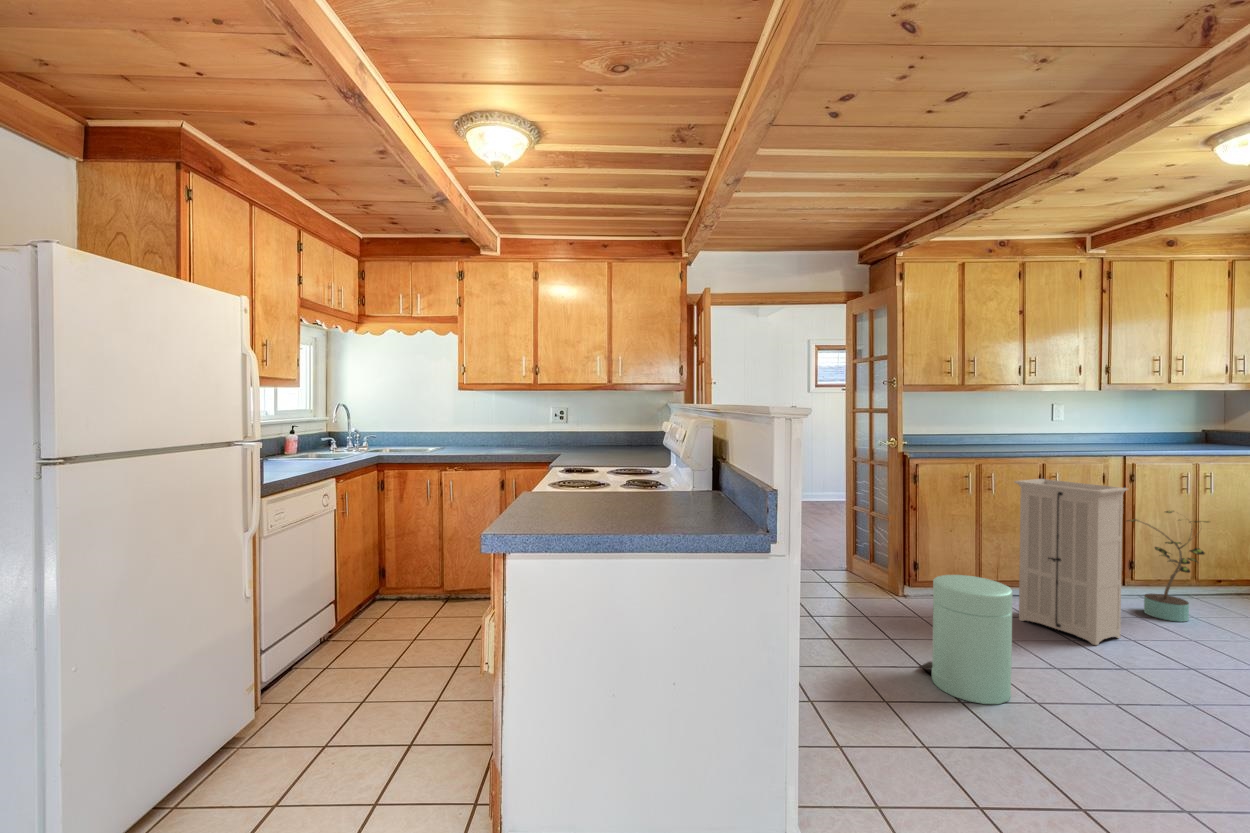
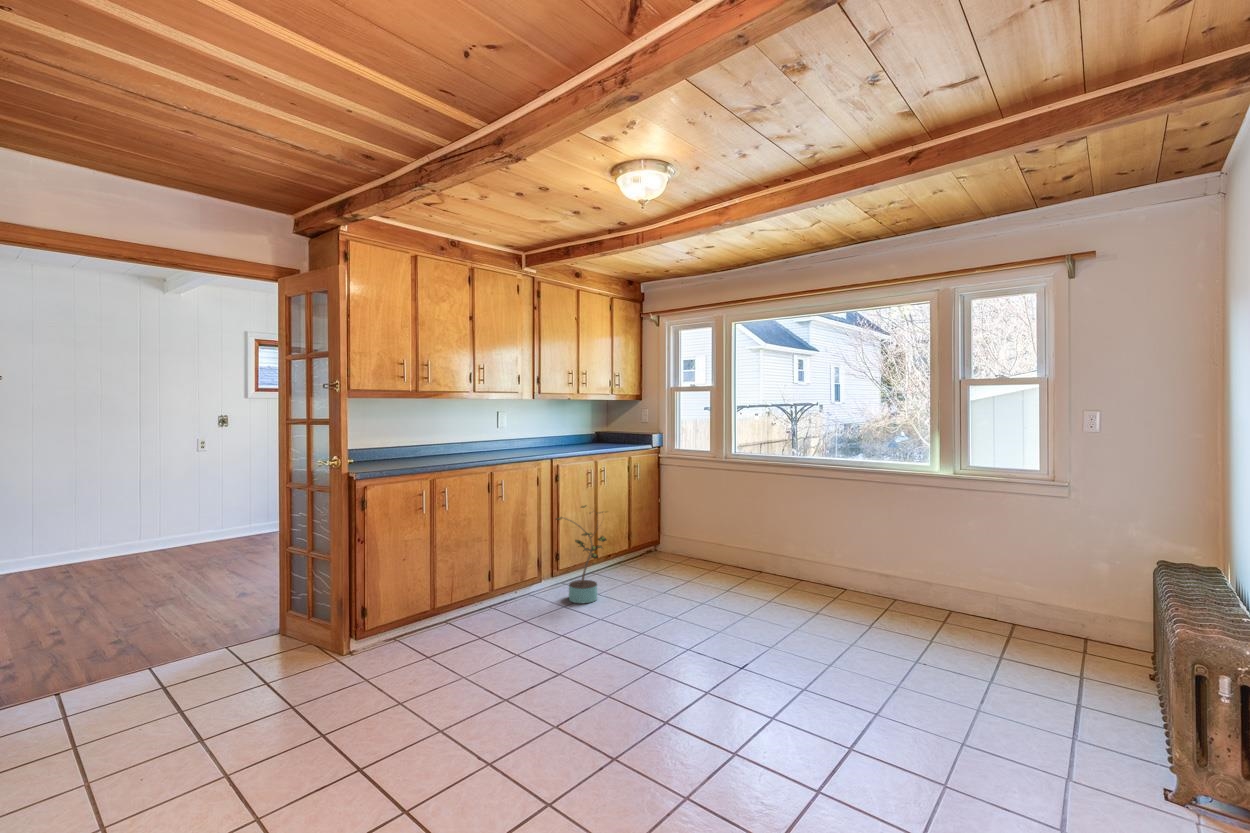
storage cabinet: present [1014,478,1128,645] -> none [466,487,558,652]
trash can: present [920,575,1012,704] -> none [354,625,462,802]

